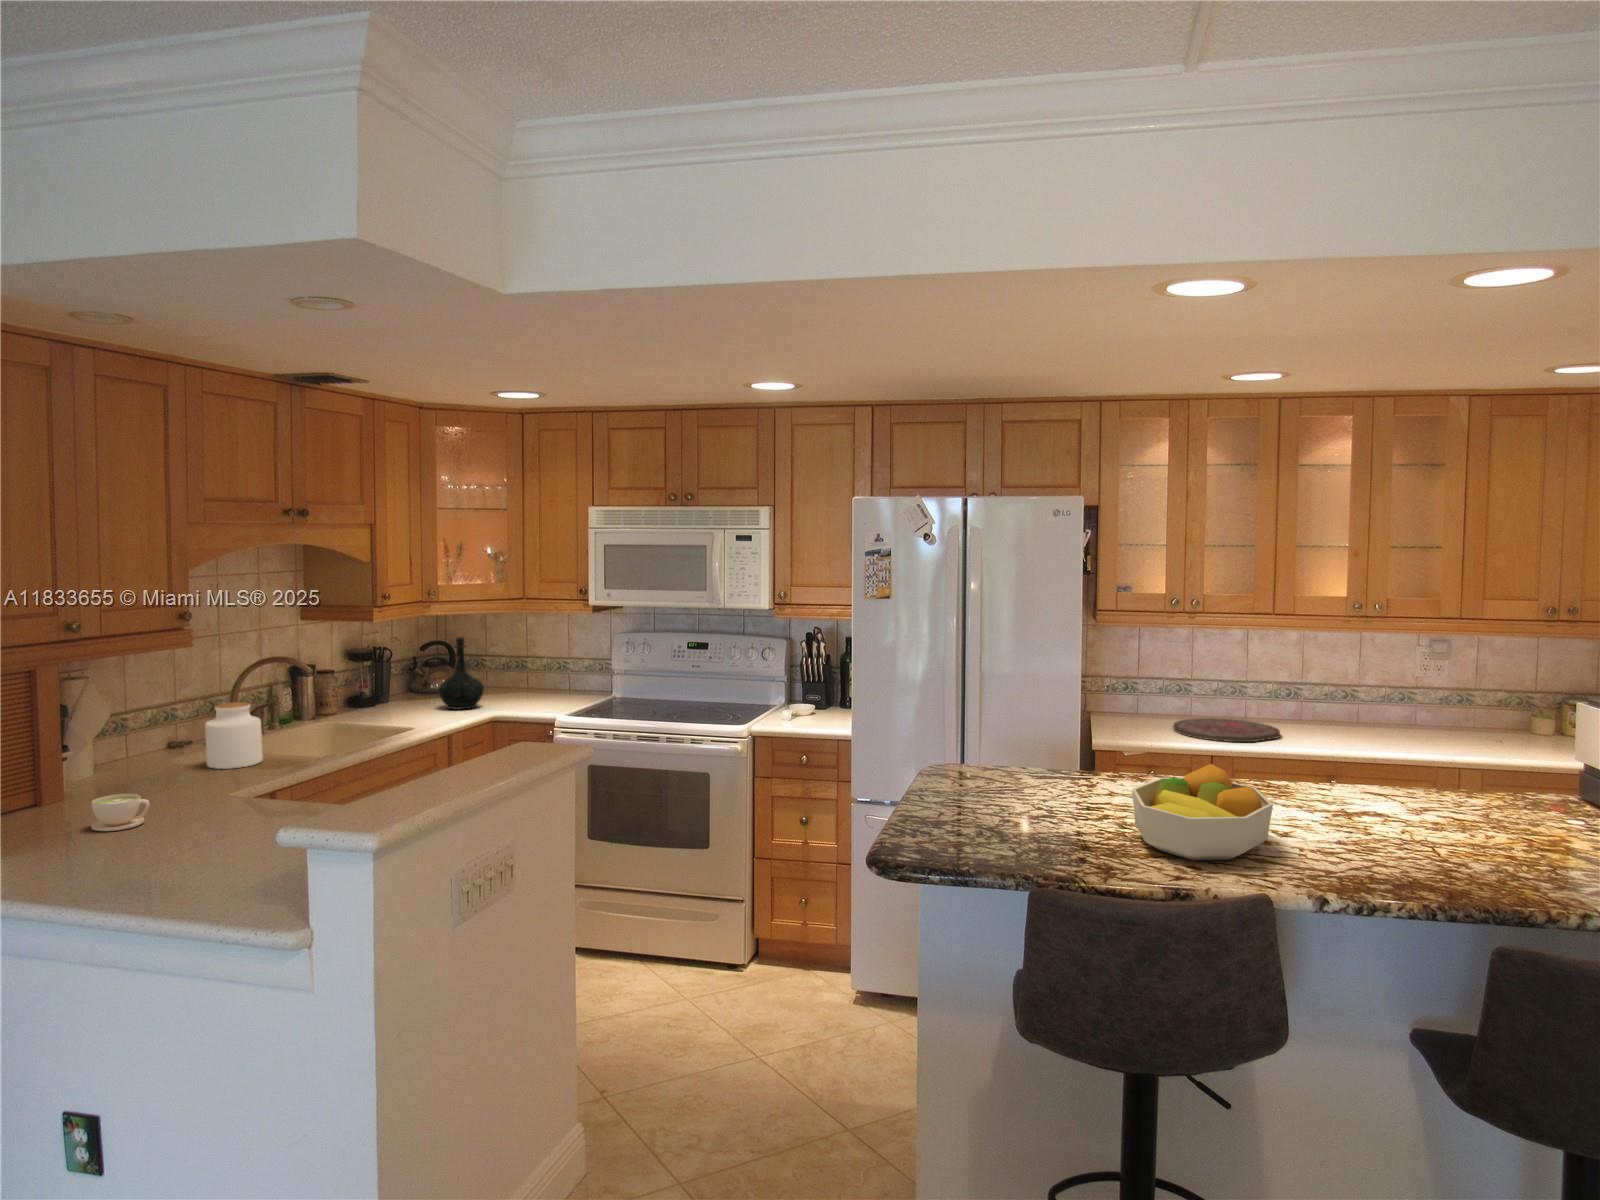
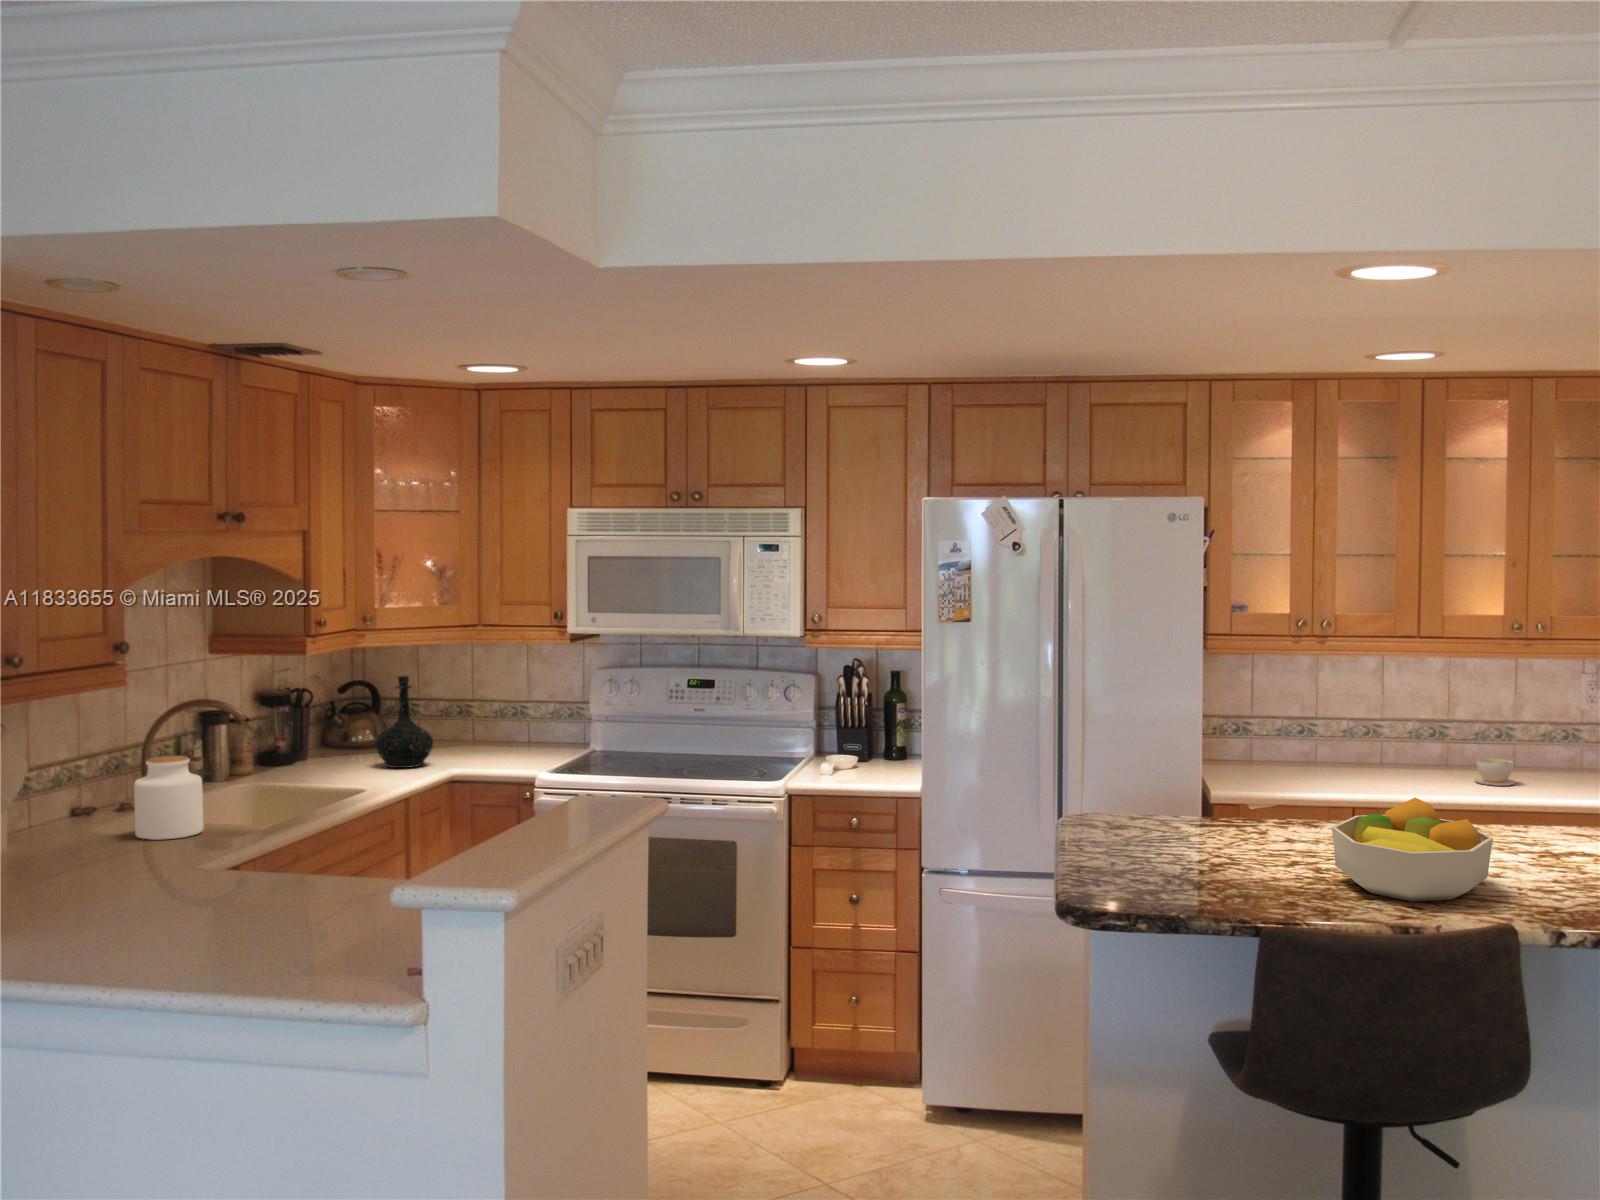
cutting board: present [1173,718,1280,742] -> none [1301,764,1429,790]
coffee cup: present [91,794,150,831] -> present [1475,758,1515,786]

